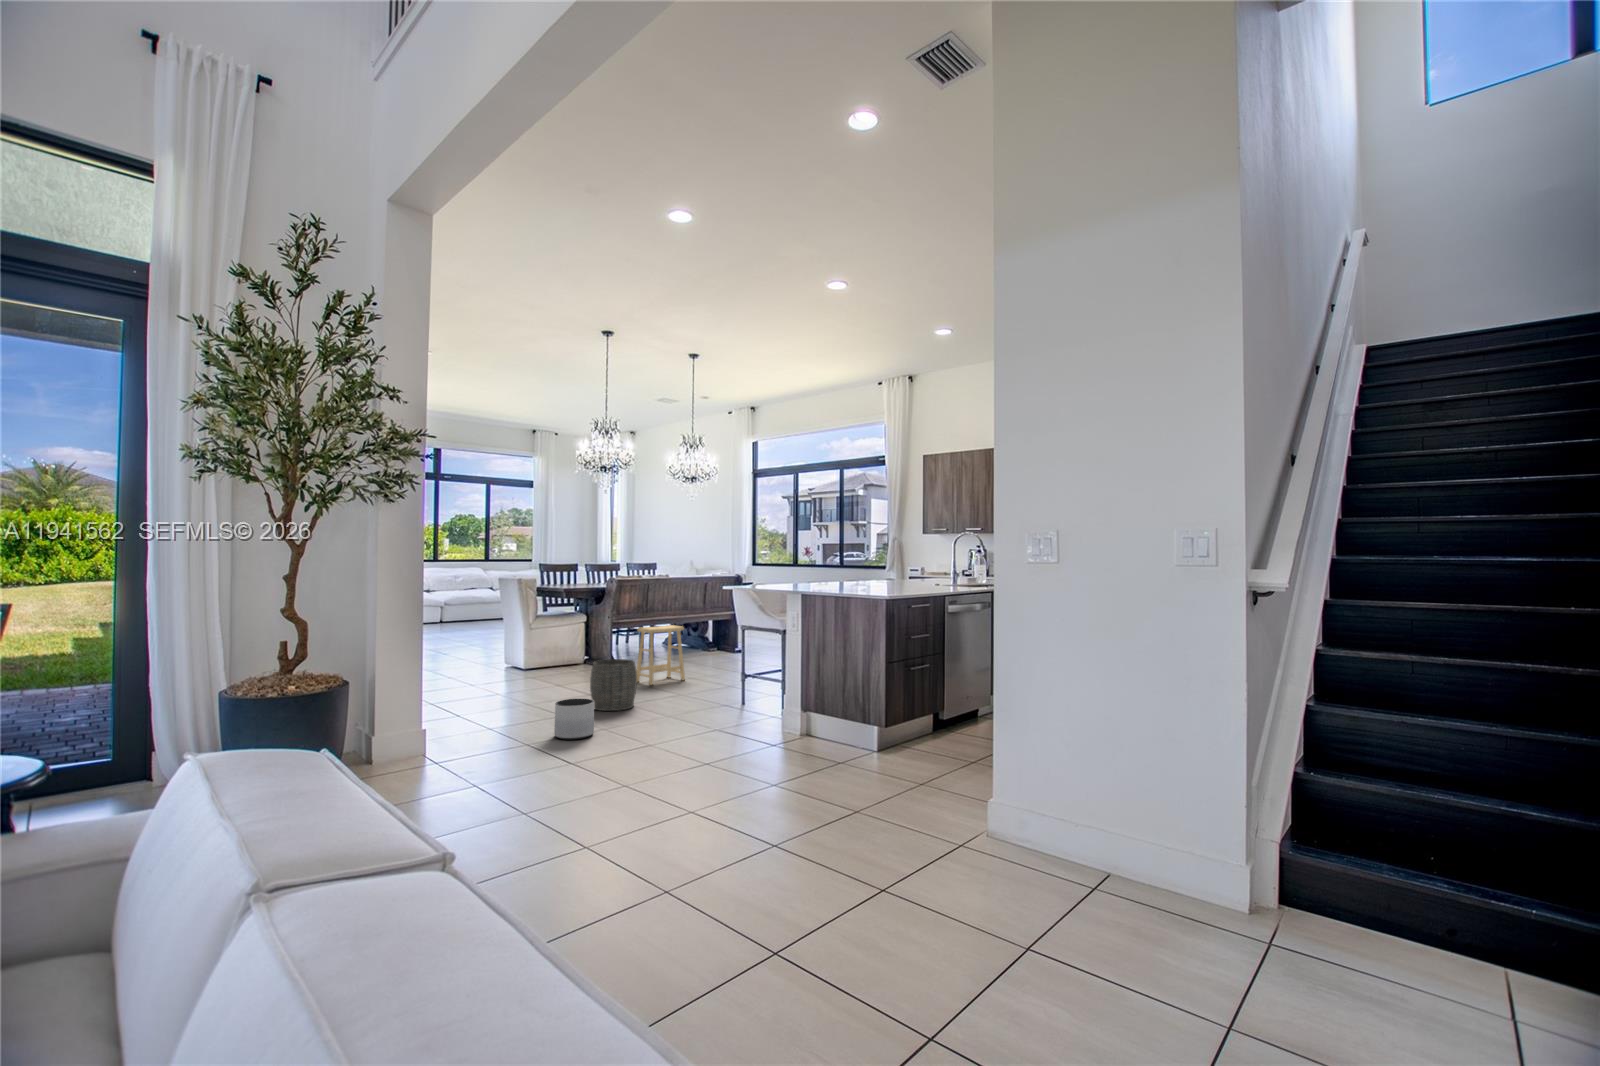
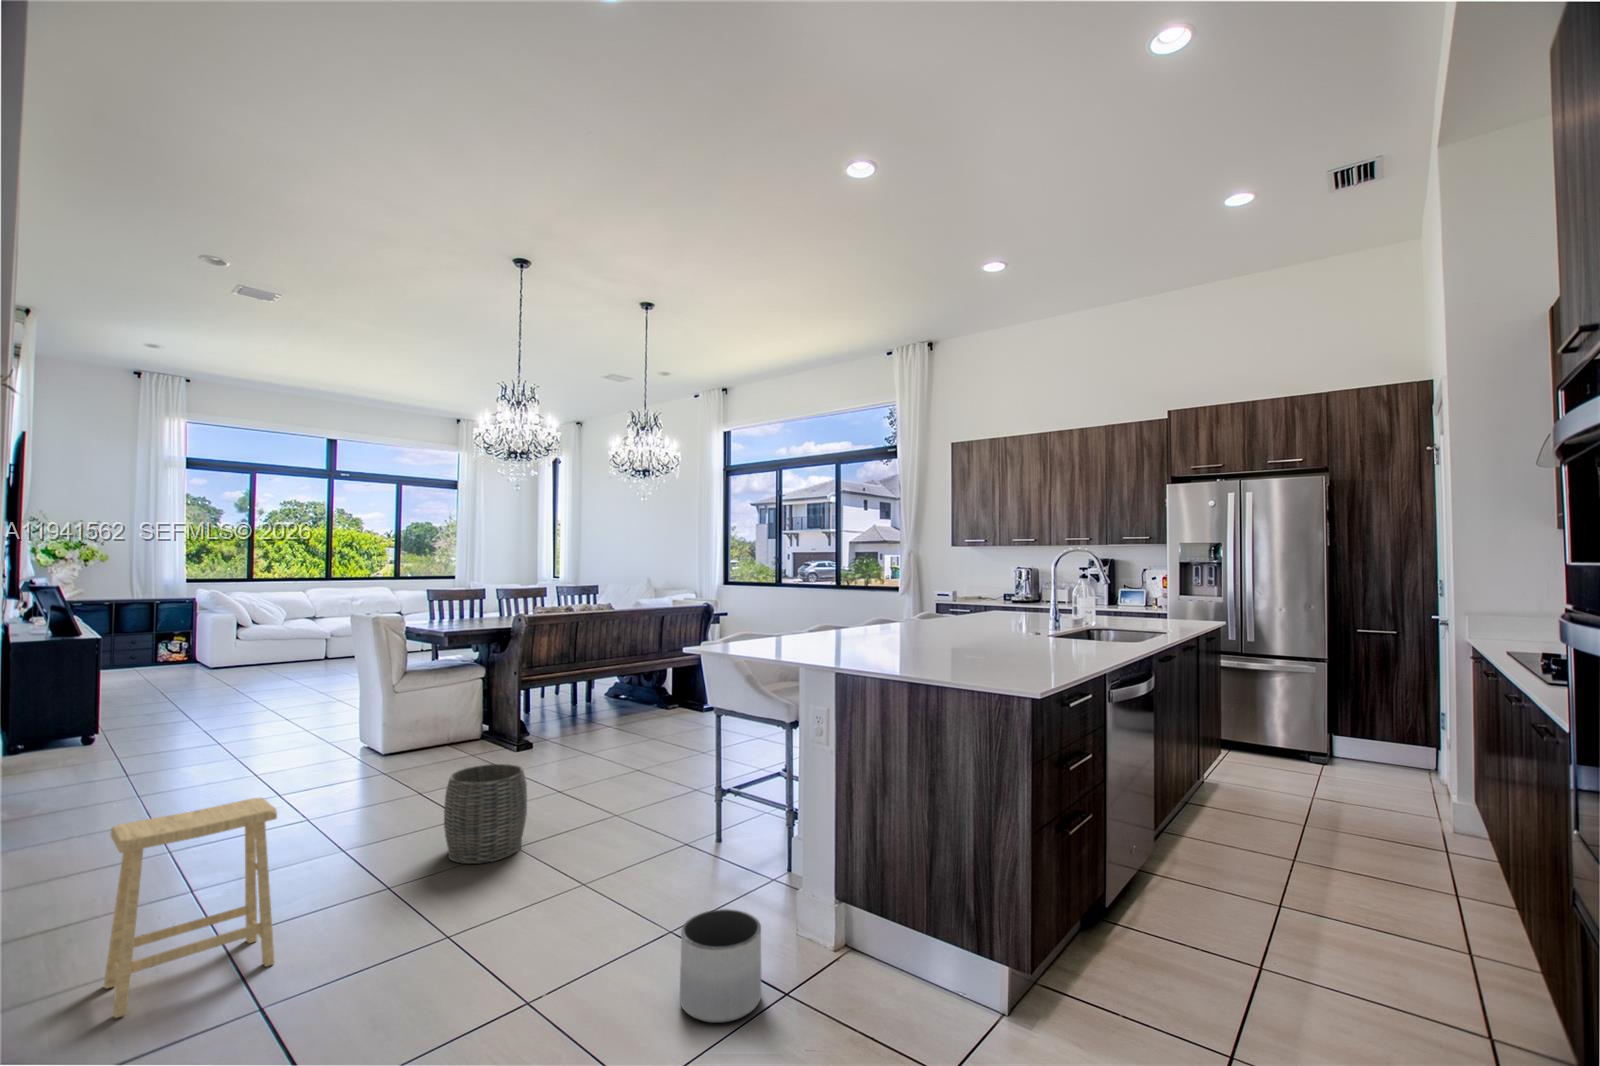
footstool: present [636,625,685,685] -> present [104,798,277,1018]
planter: present [554,699,594,740] -> present [680,909,761,1023]

